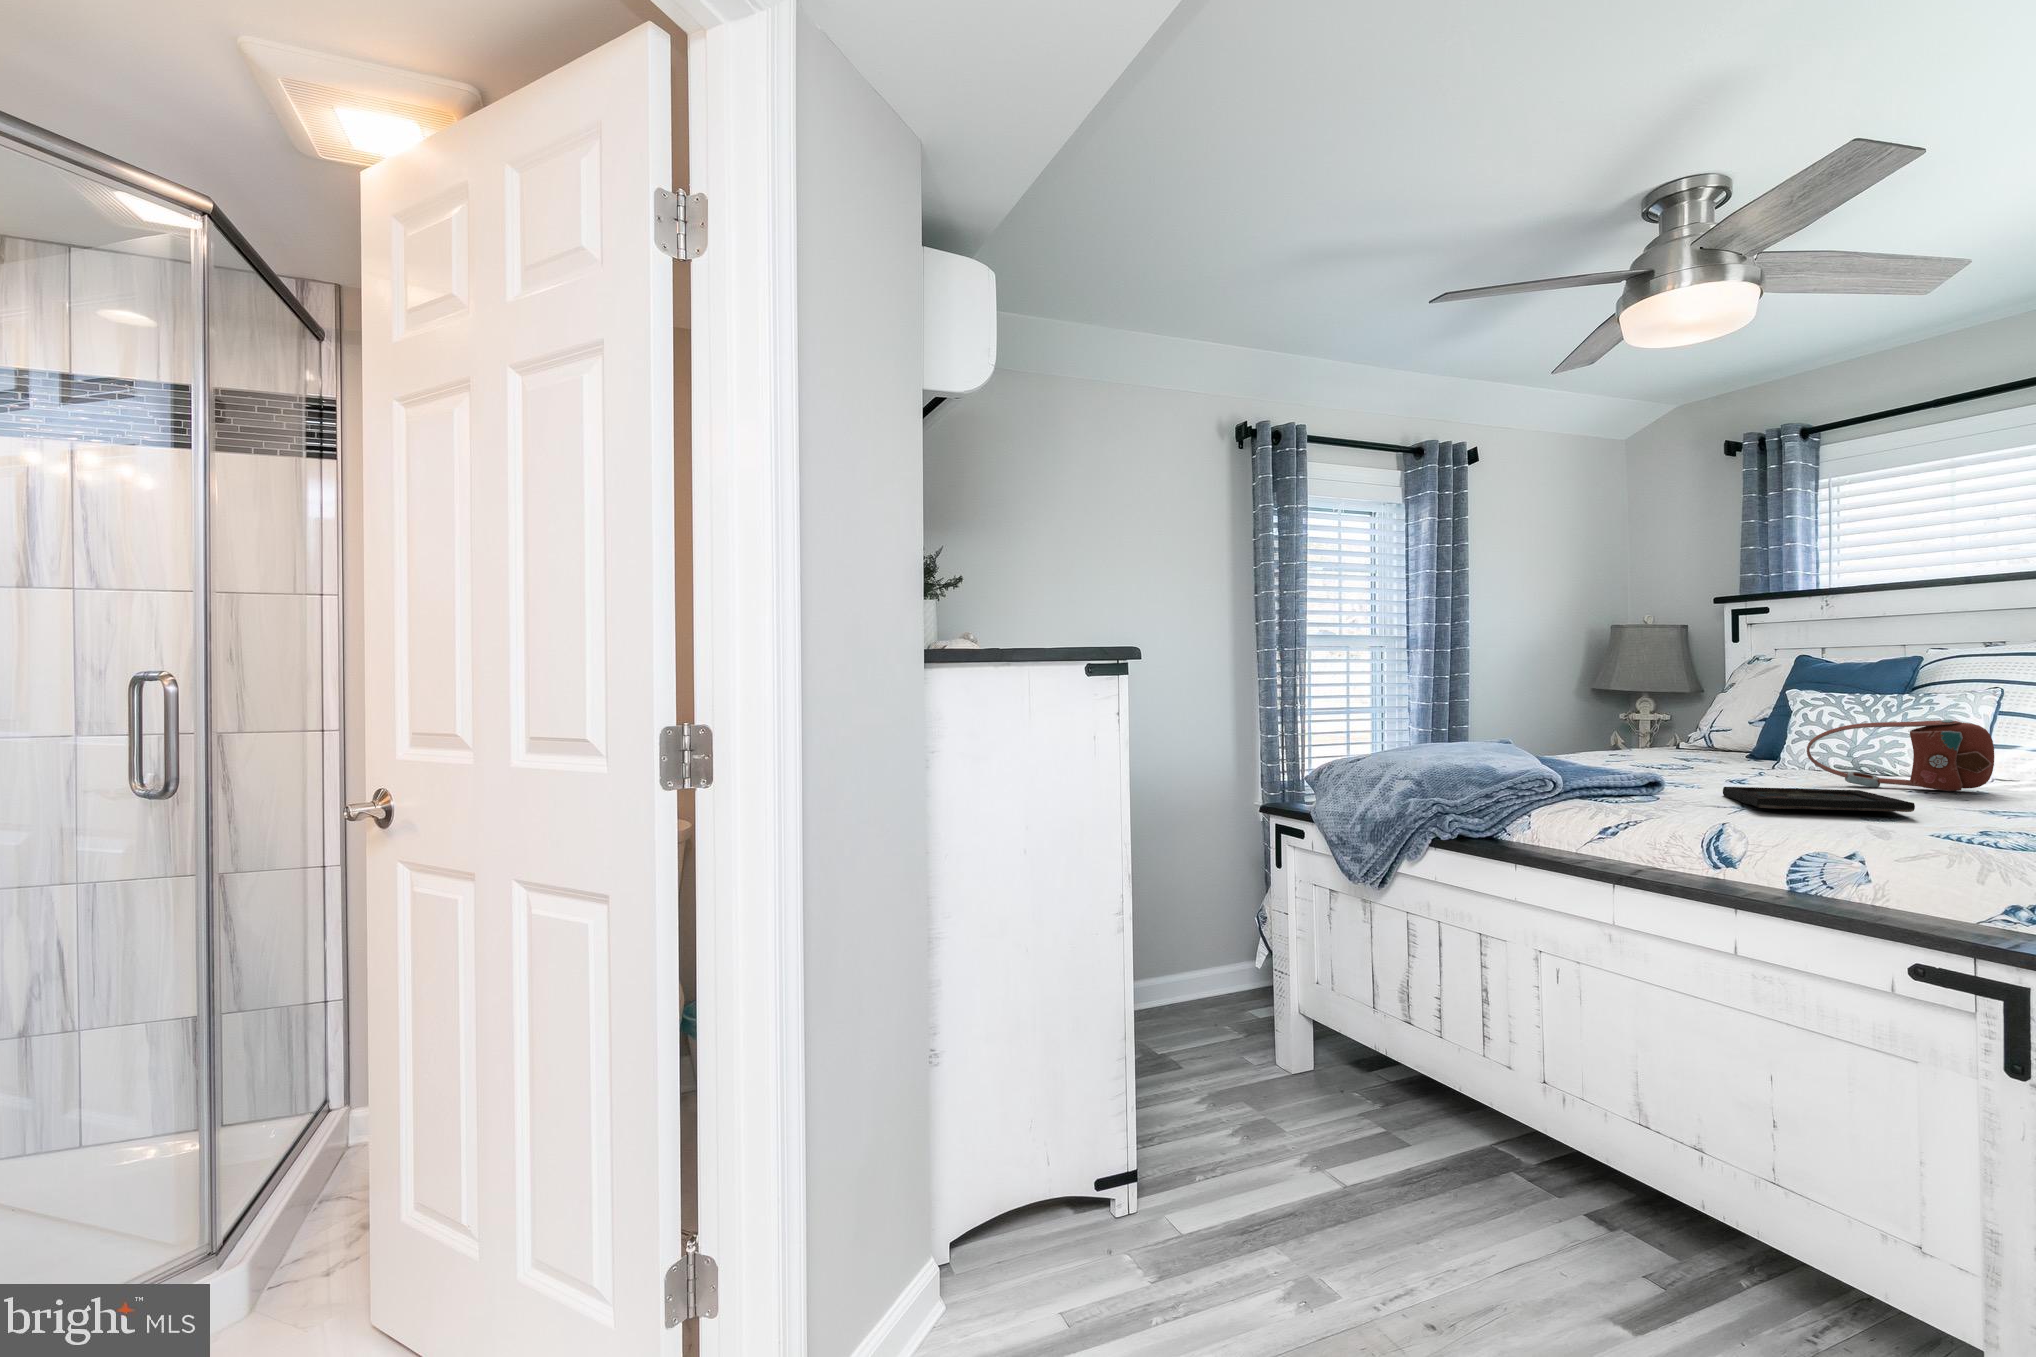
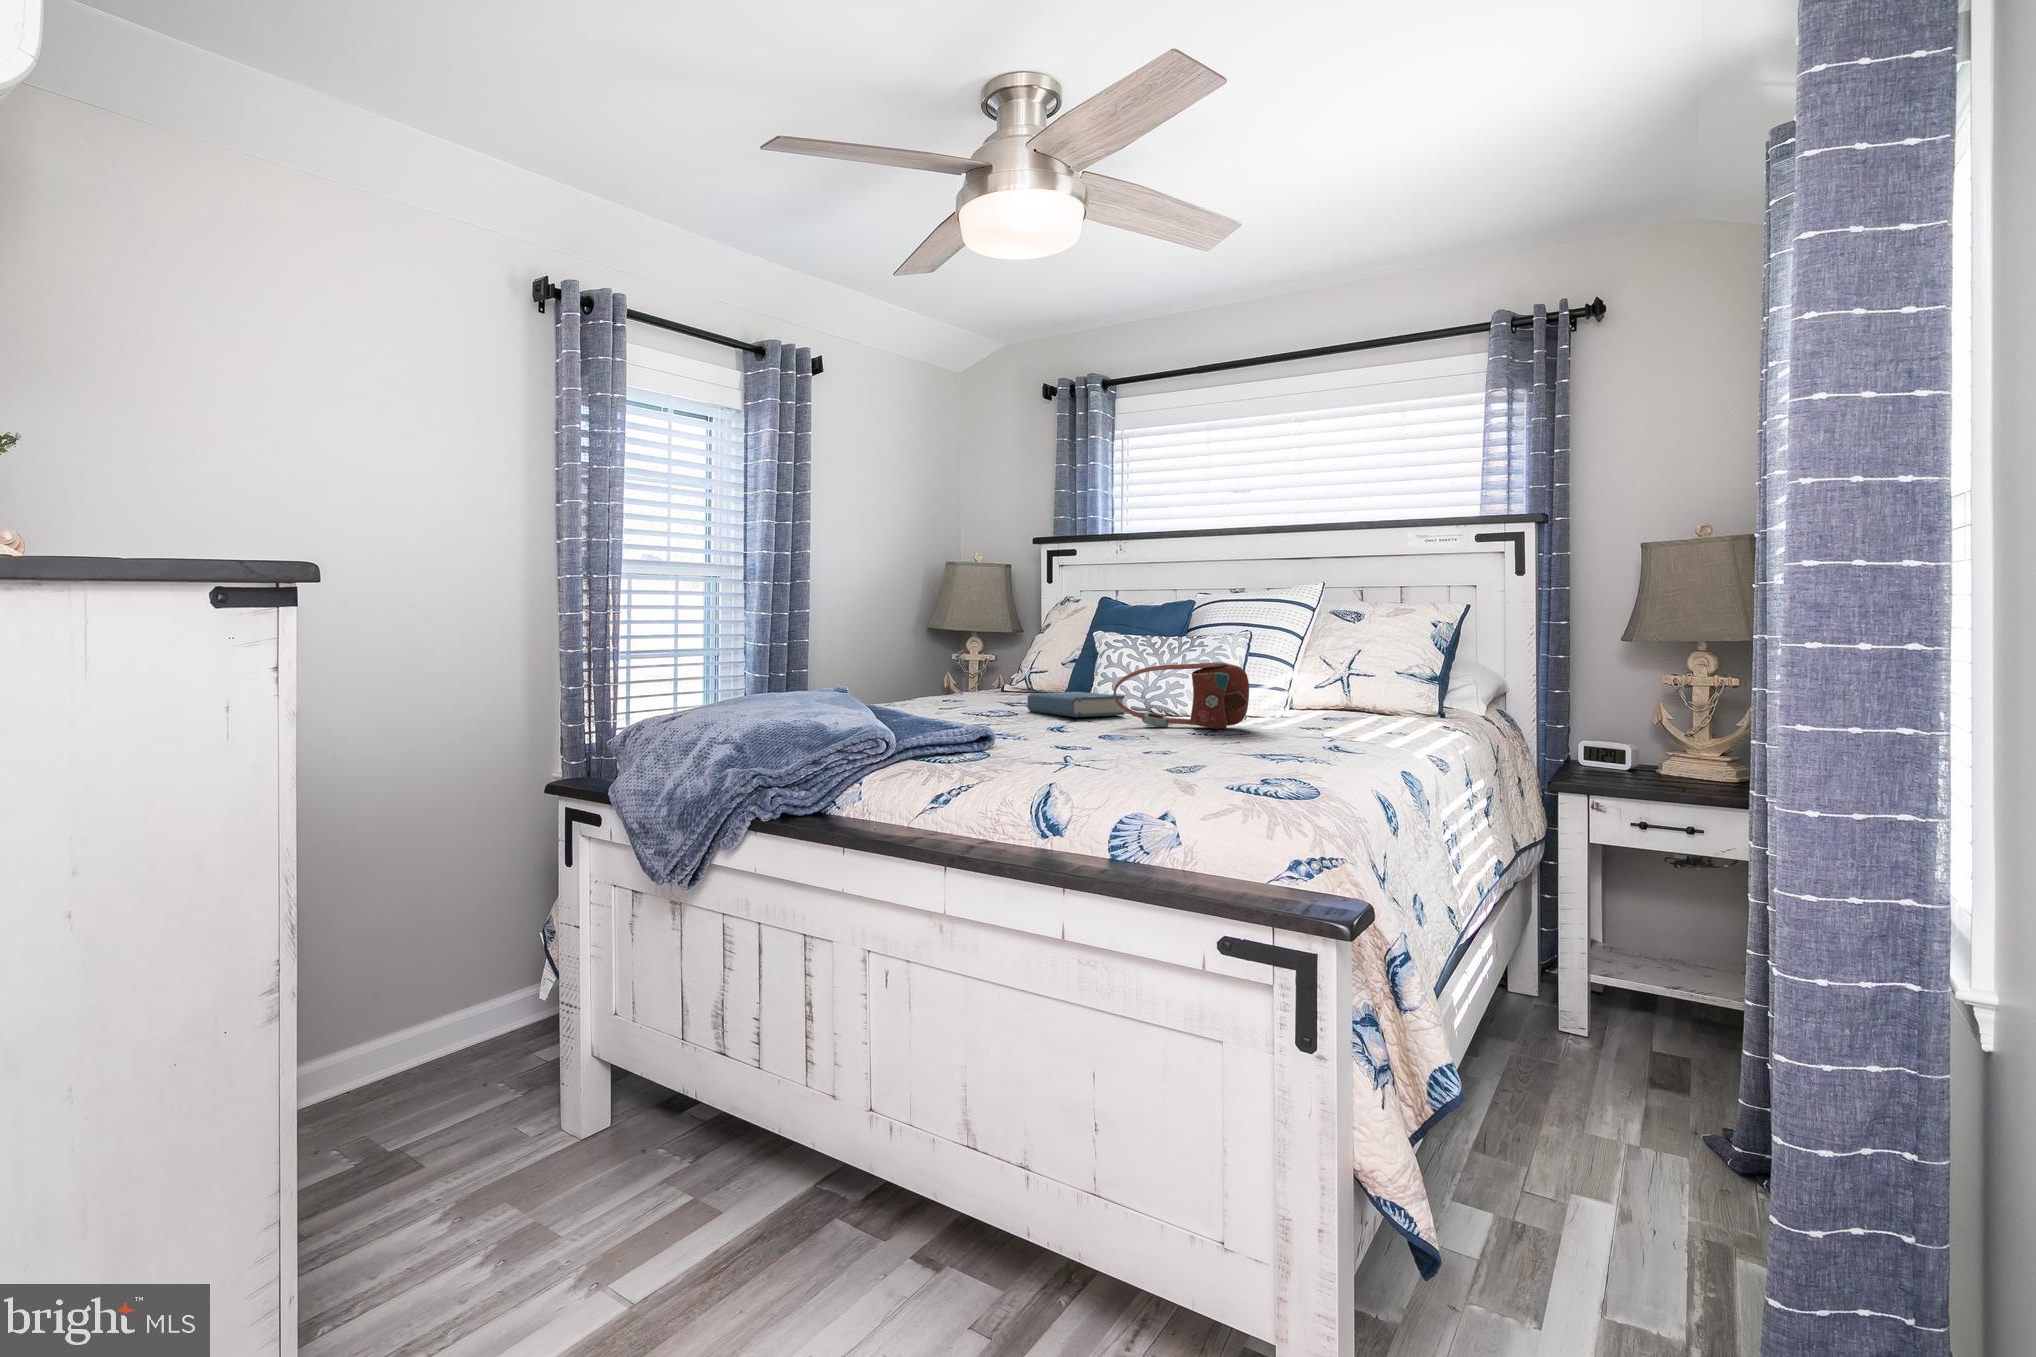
hardback book: none [1703,751,1825,775] -> present [1028,692,1125,717]
tray: present [1723,787,1915,812] -> none [1047,734,1206,762]

